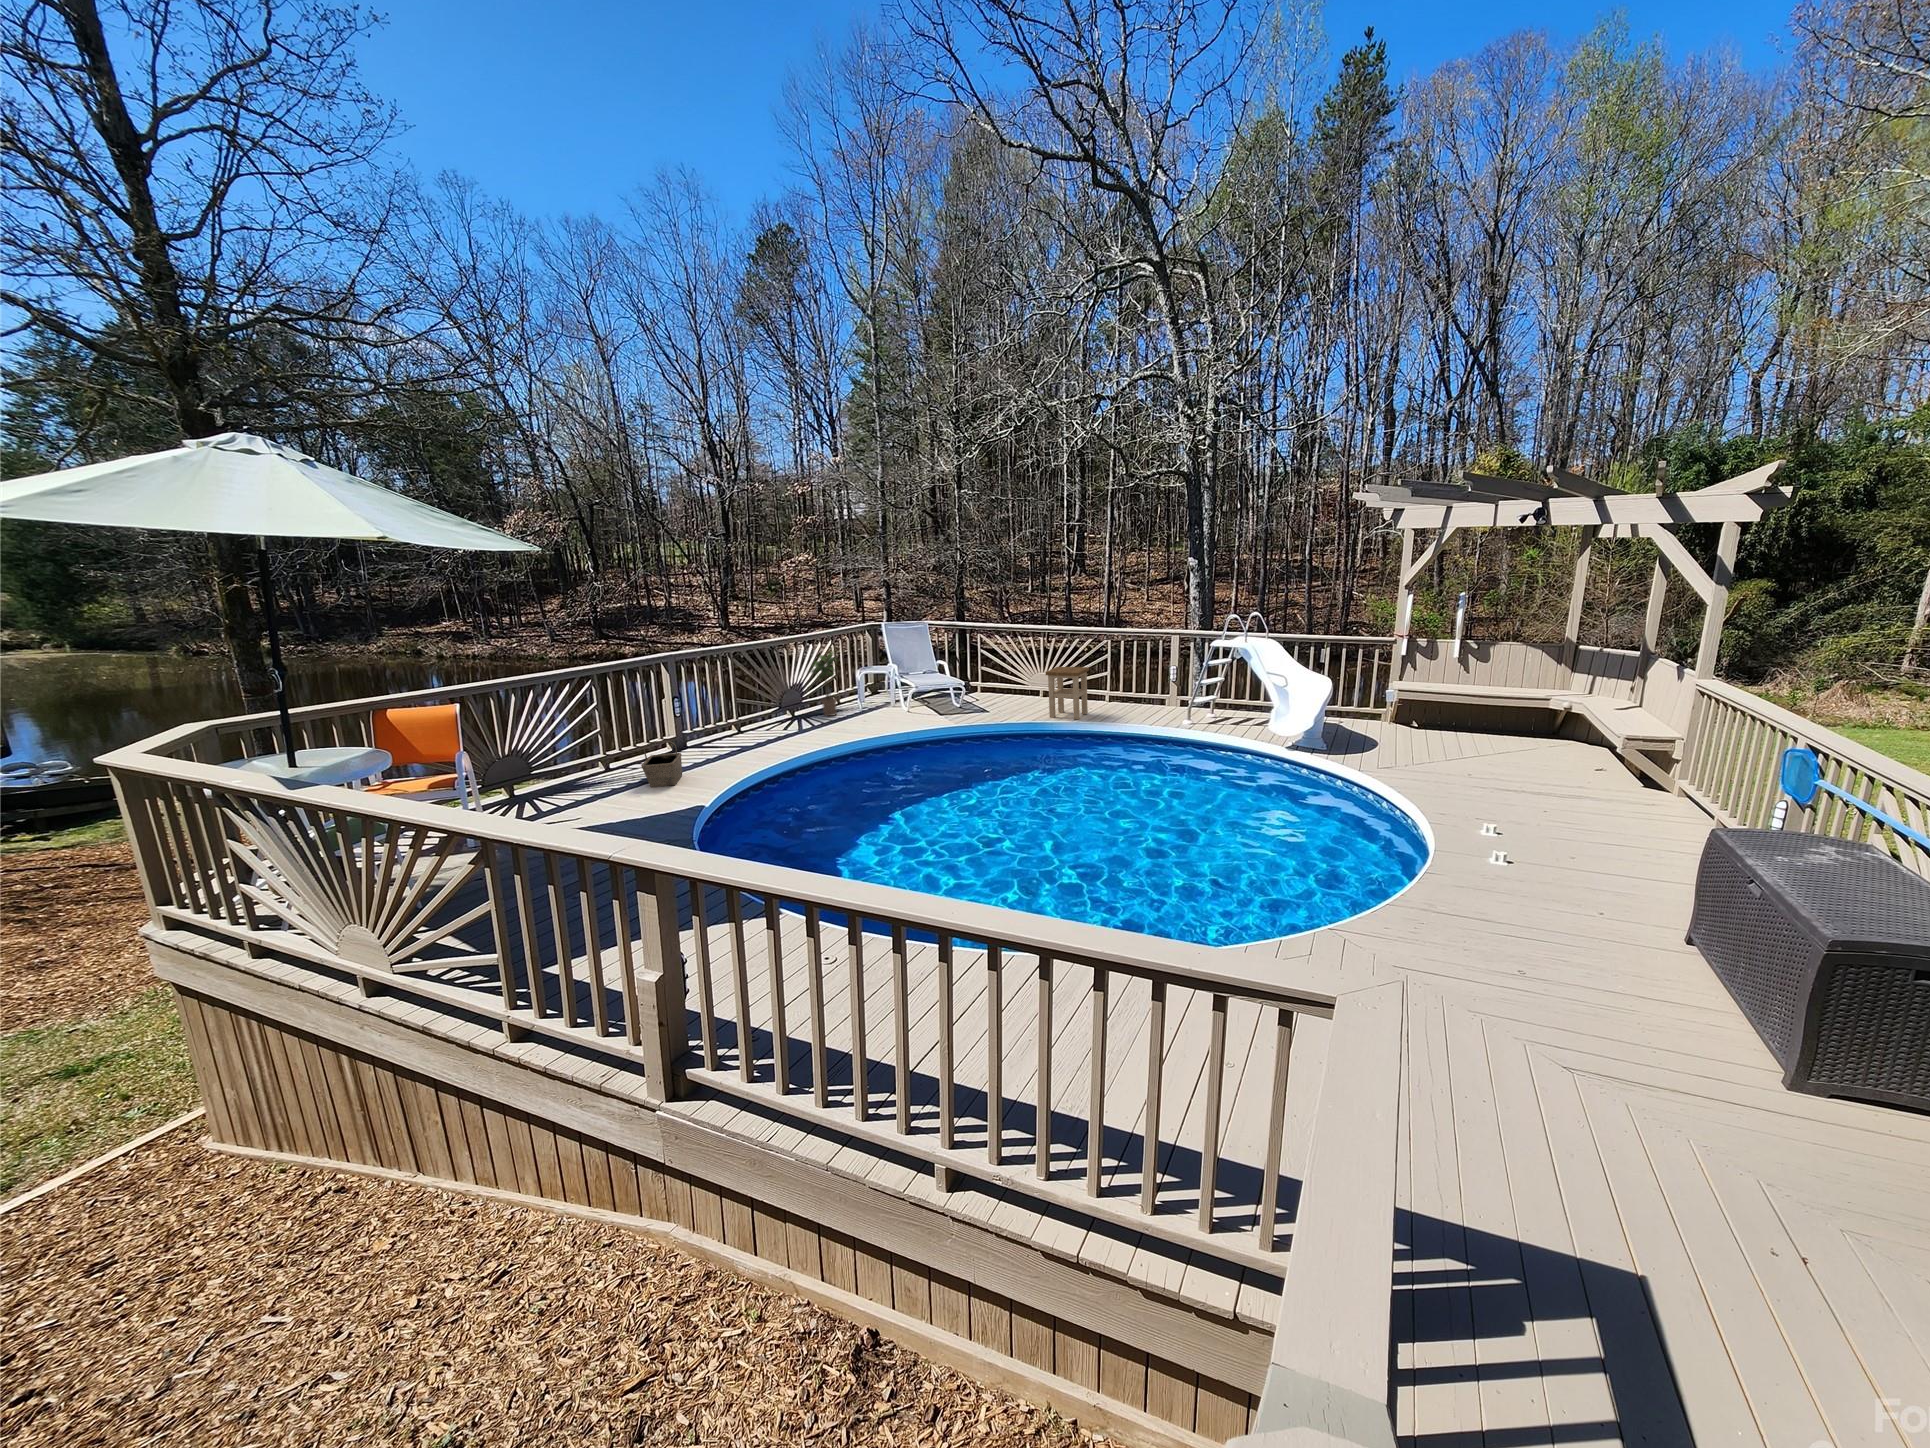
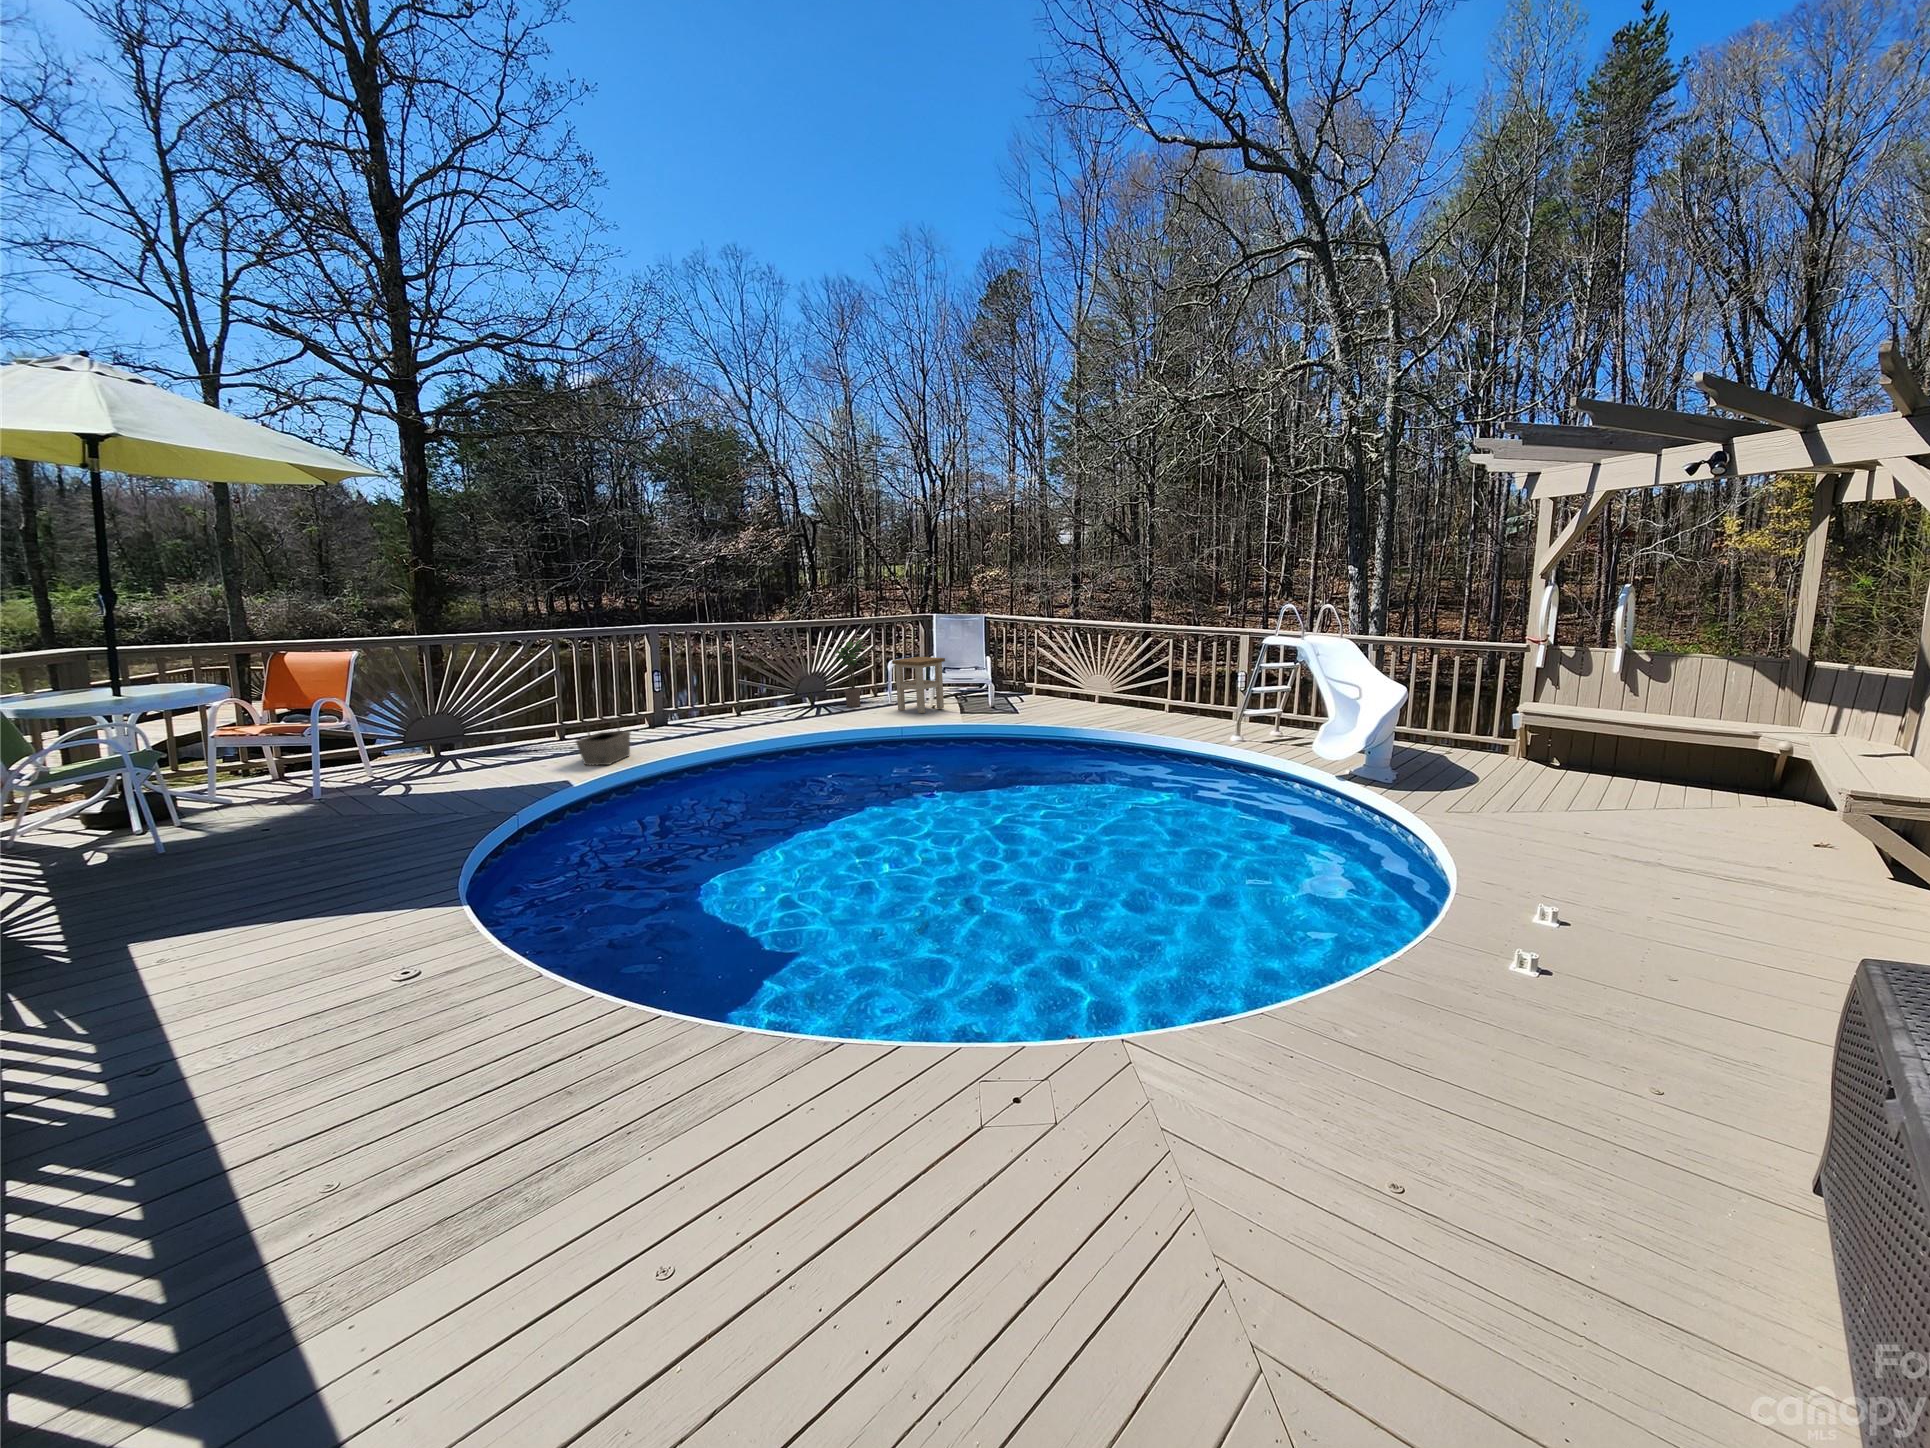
stool: present [1046,667,1089,719] -> present [892,657,945,713]

